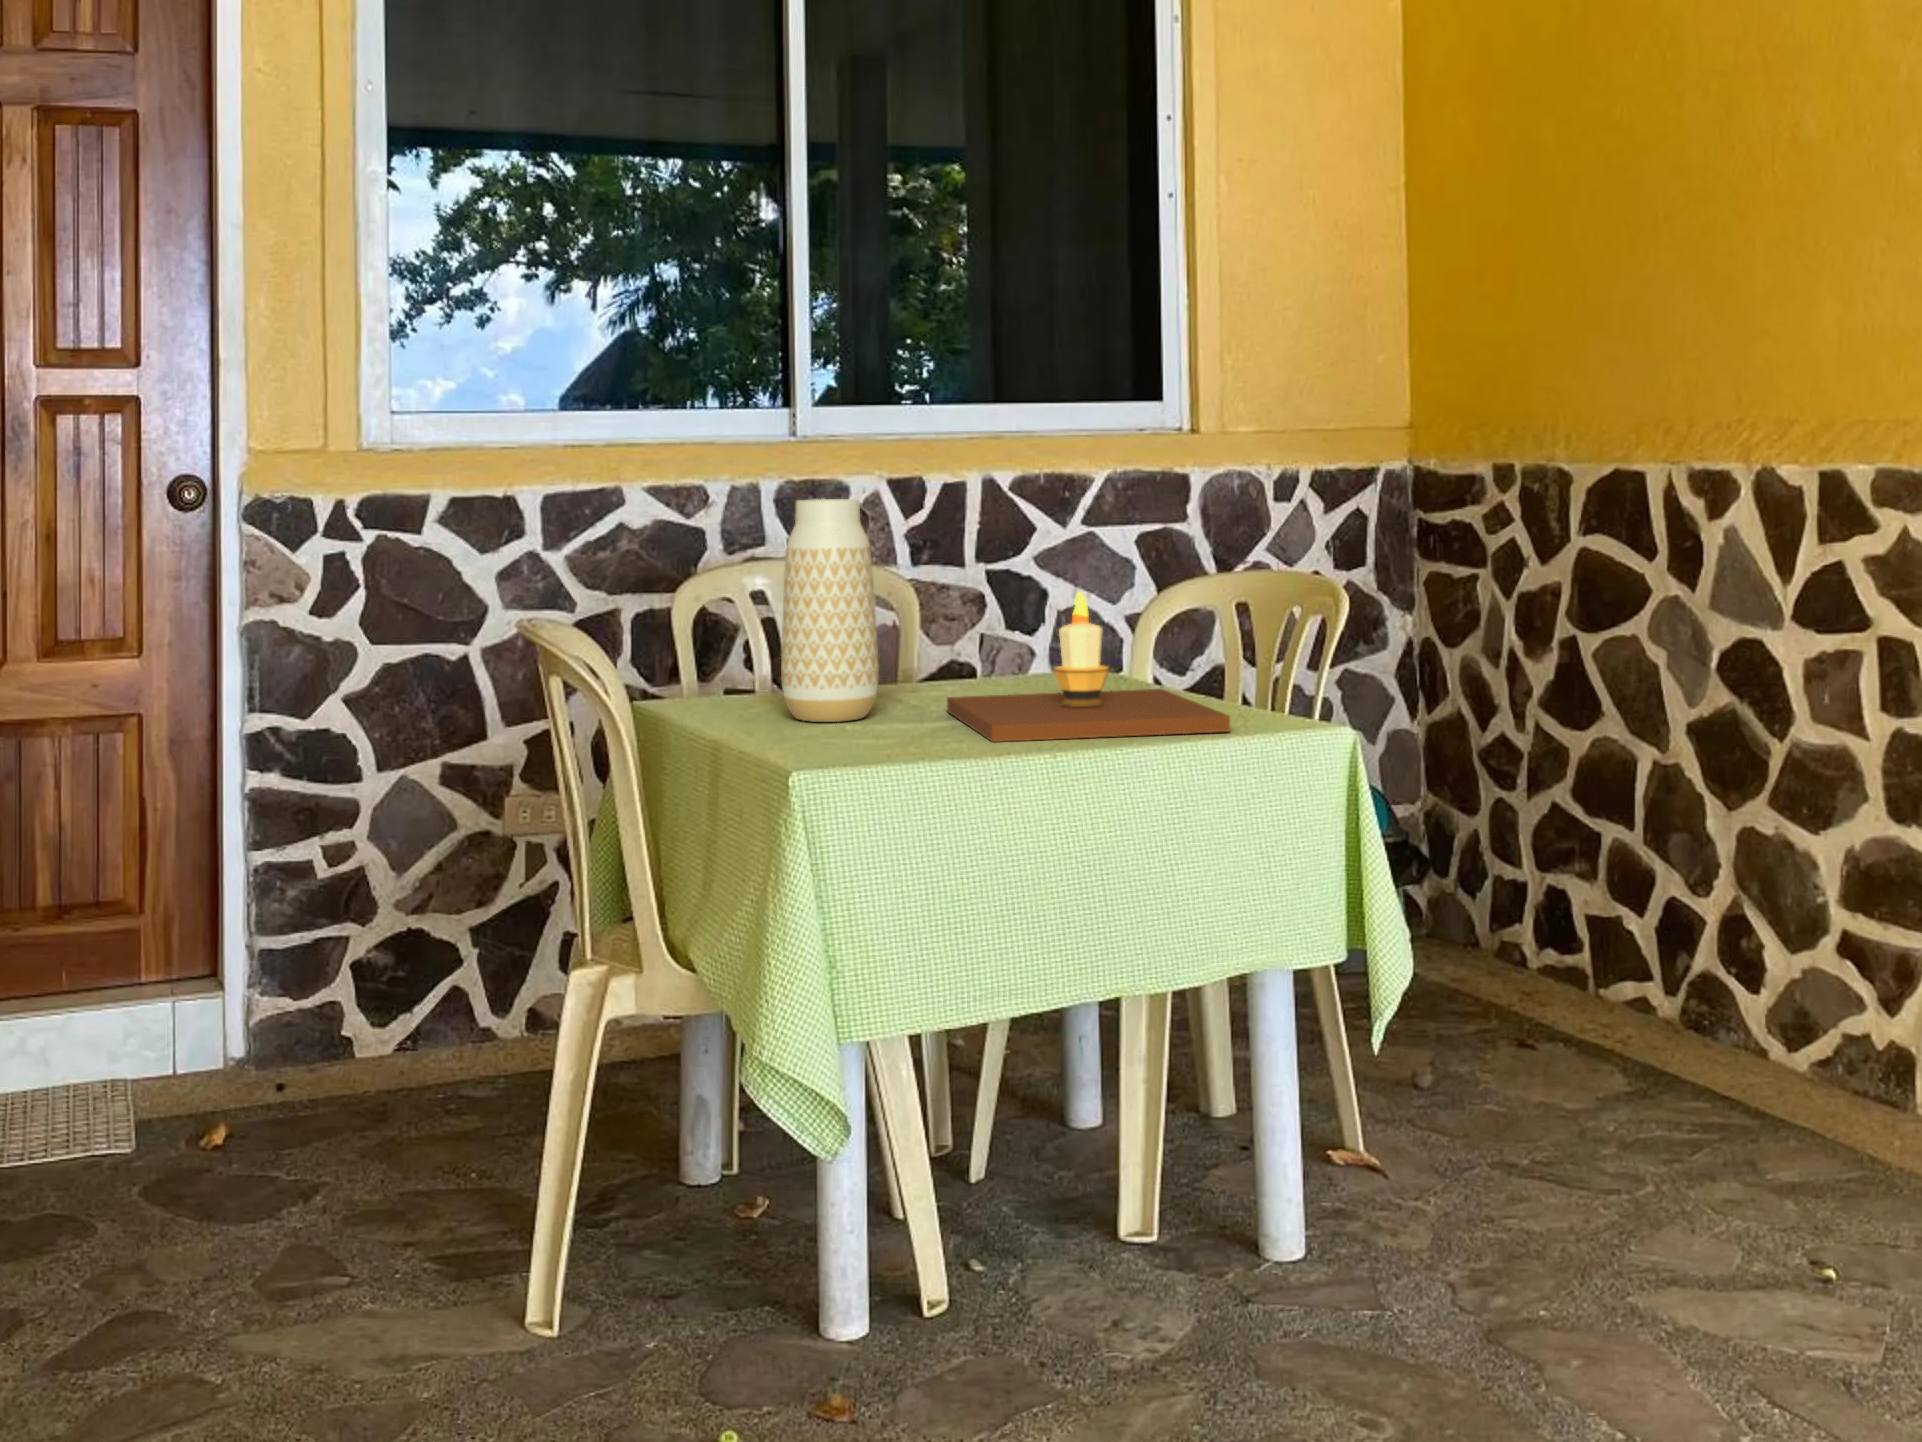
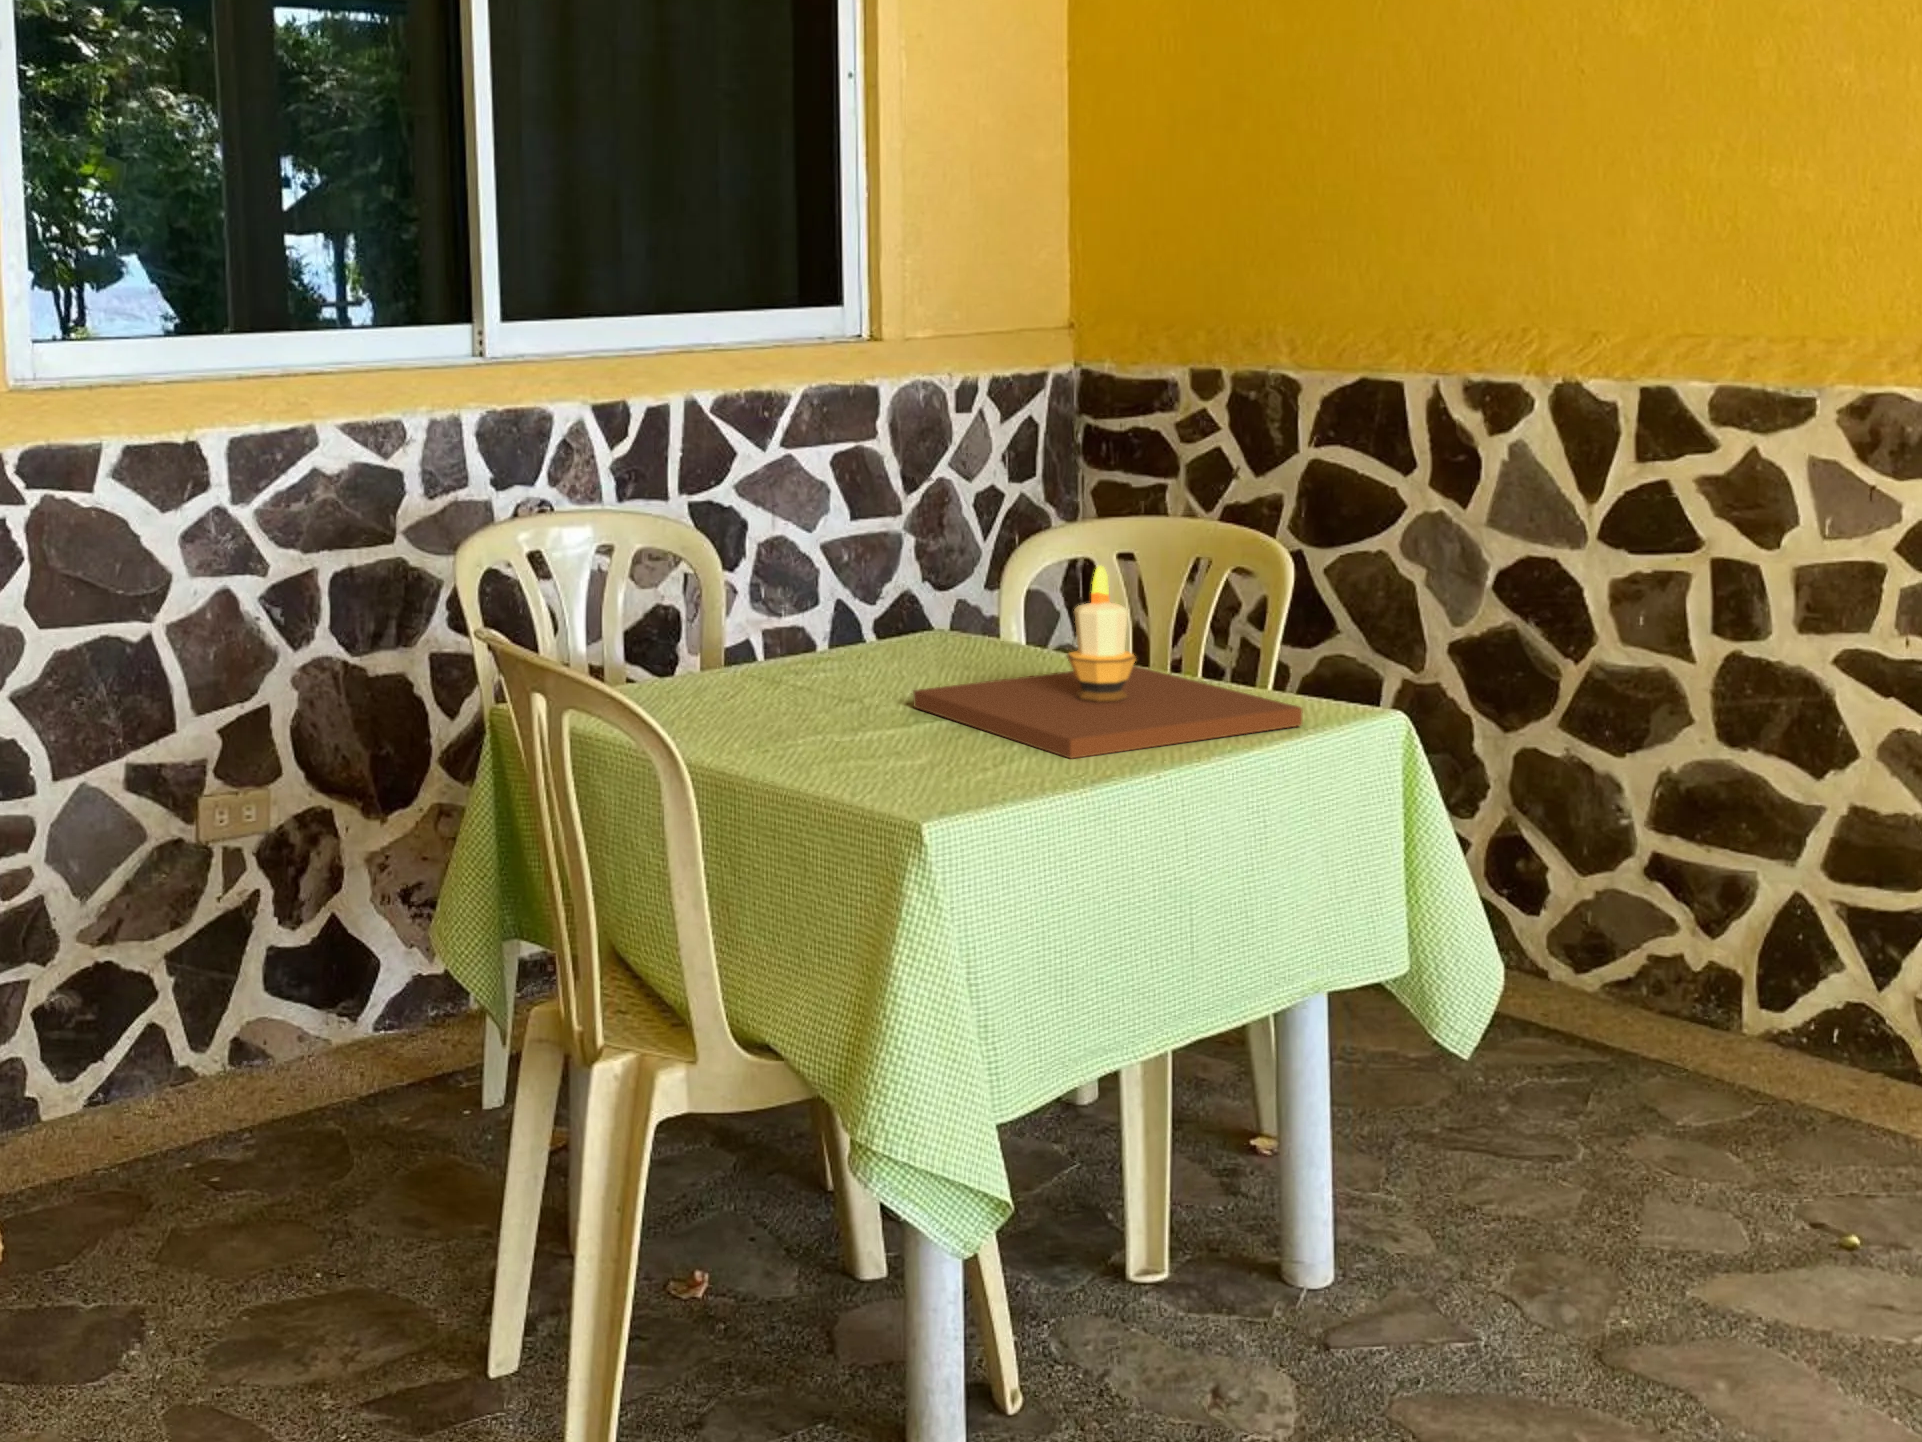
vase: present [781,499,879,722] -> none [739,461,856,734]

